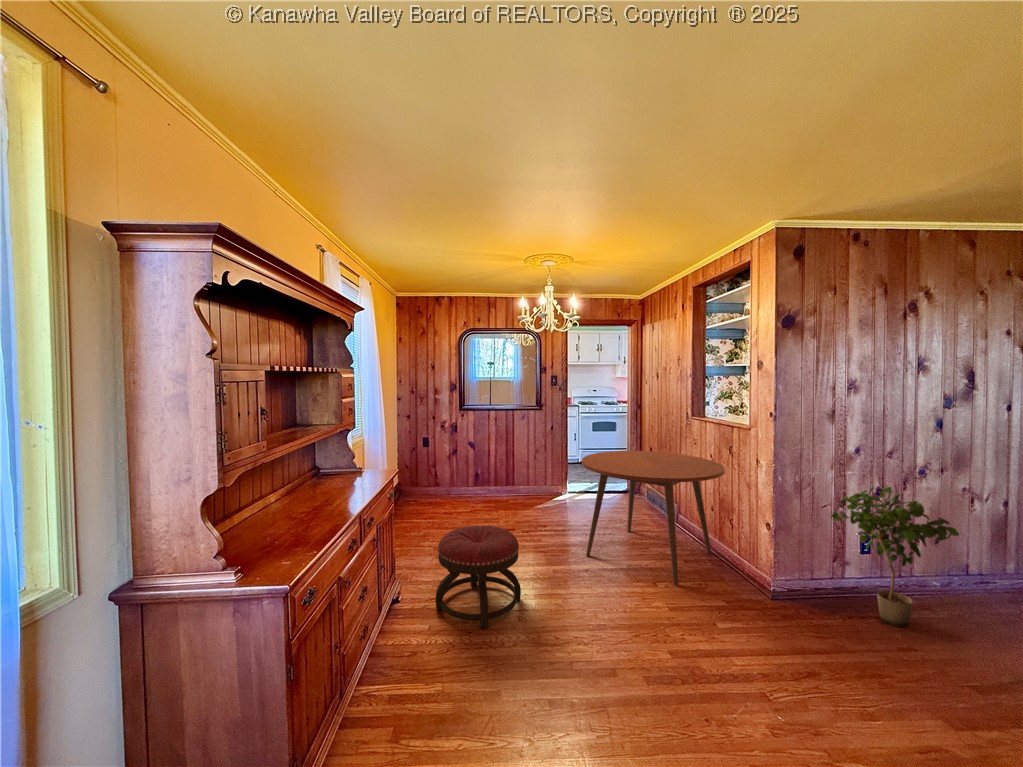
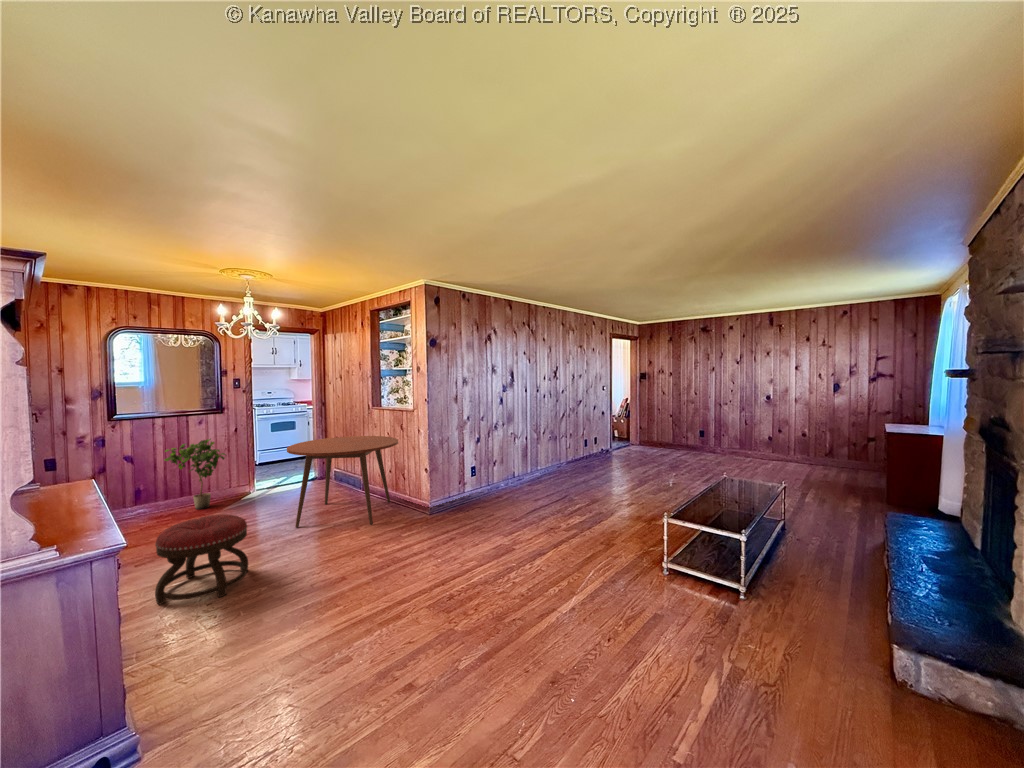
potted plant: present [831,486,959,627] -> present [165,439,225,509]

